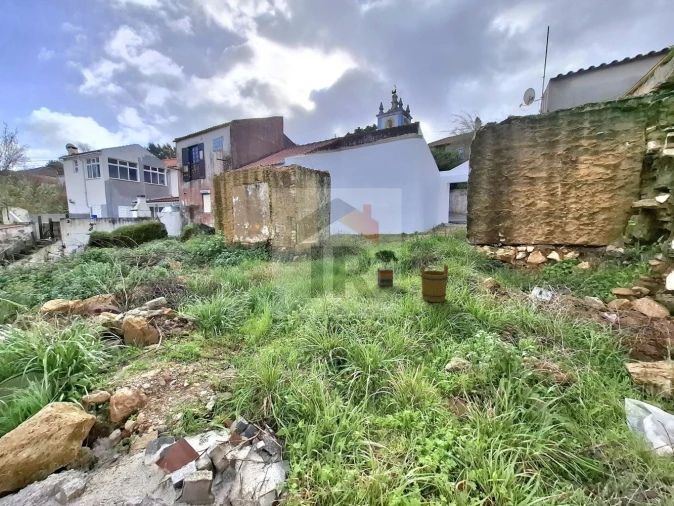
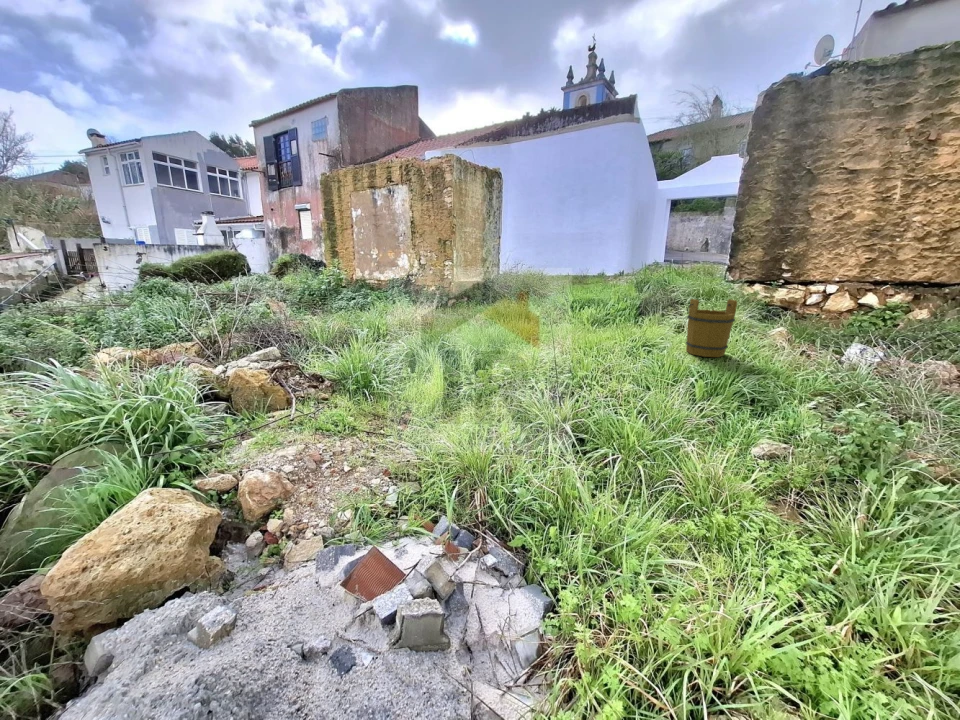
potted tree: present [374,250,398,286] -> none [599,280,641,336]

